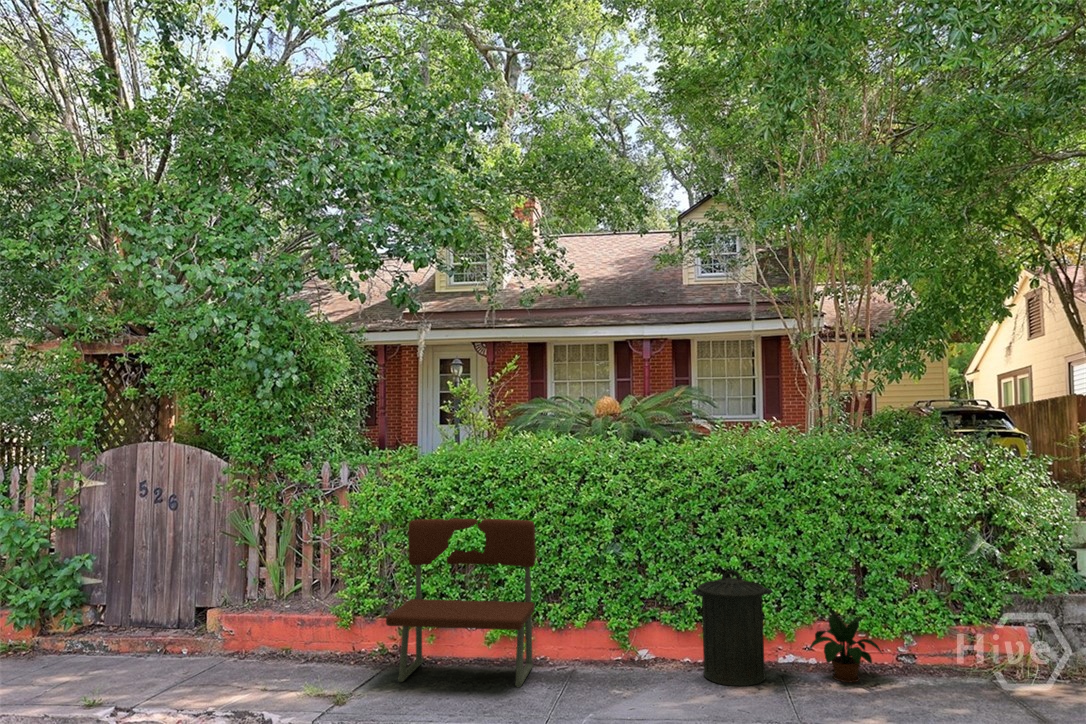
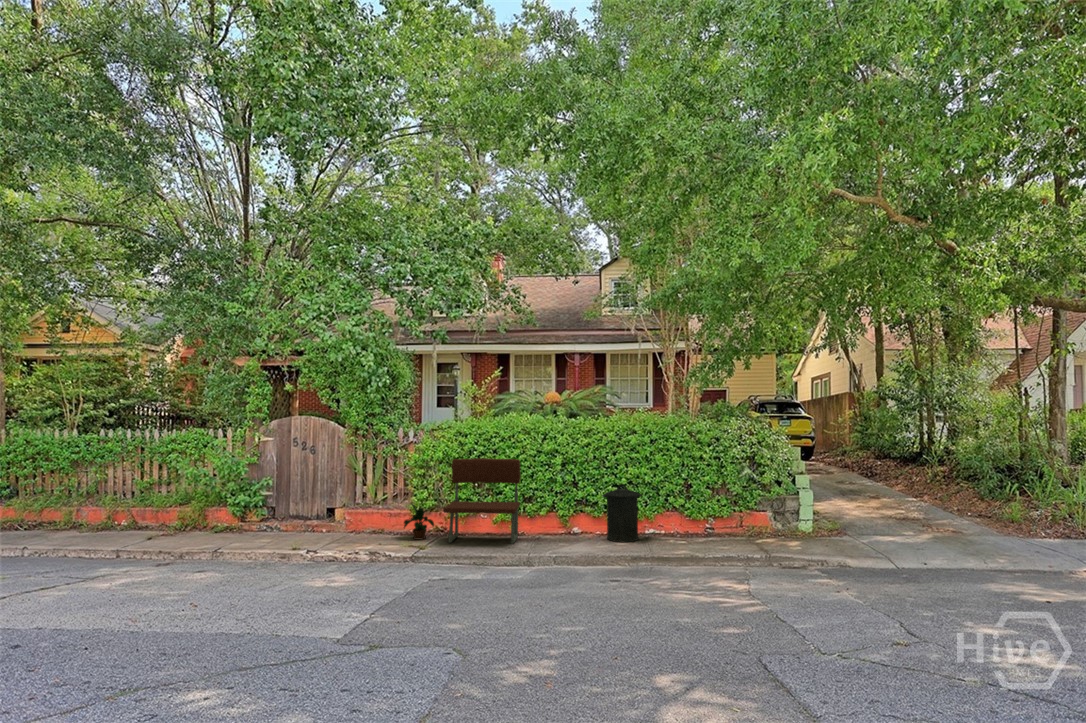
potted plant: present [809,609,882,682] -> present [404,504,434,540]

